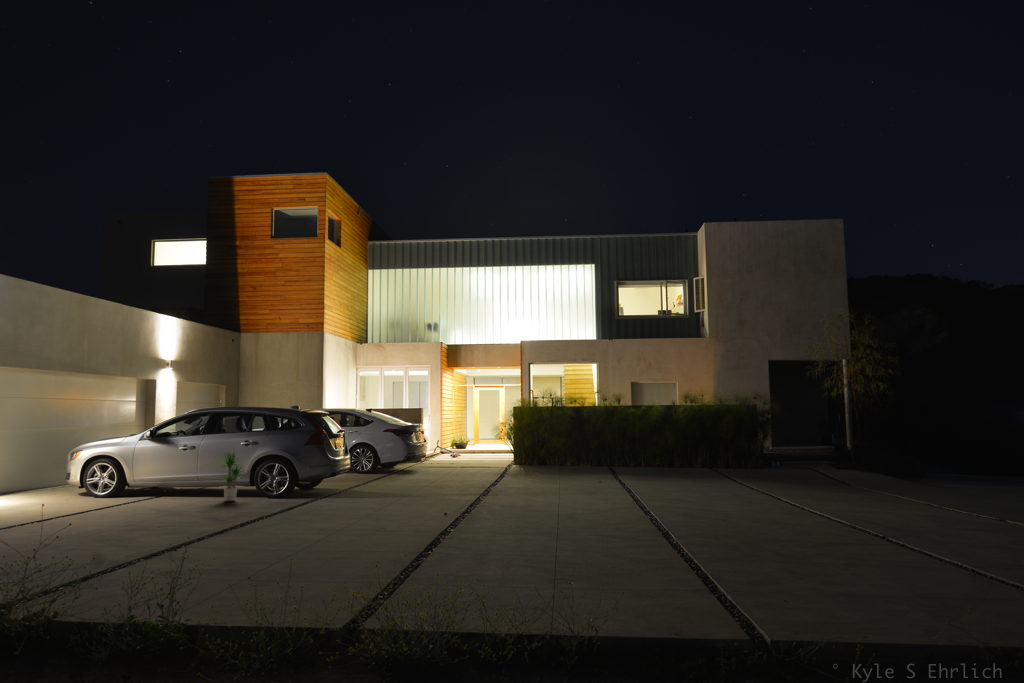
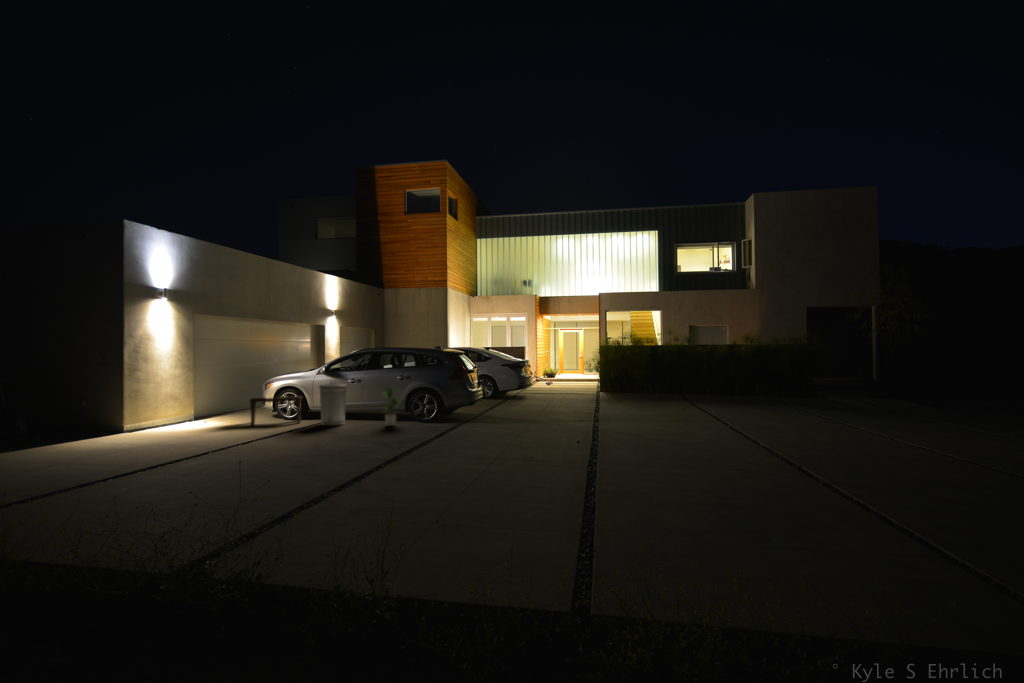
trash can: none [141,447,178,503] -> present [319,382,347,426]
bench: none [50,467,119,504] -> present [250,396,303,425]

